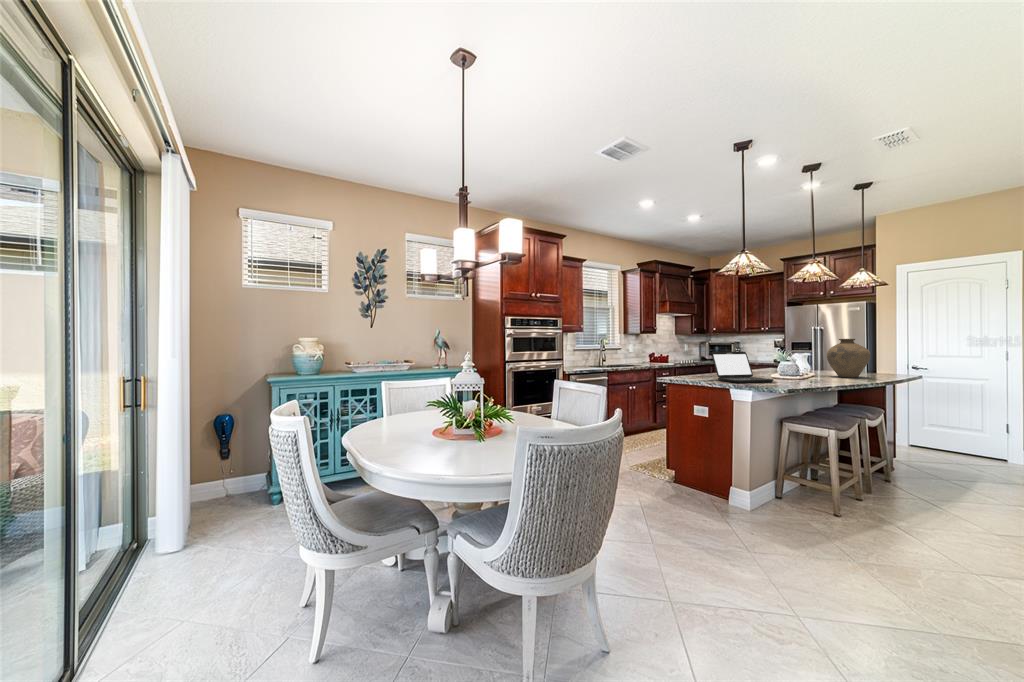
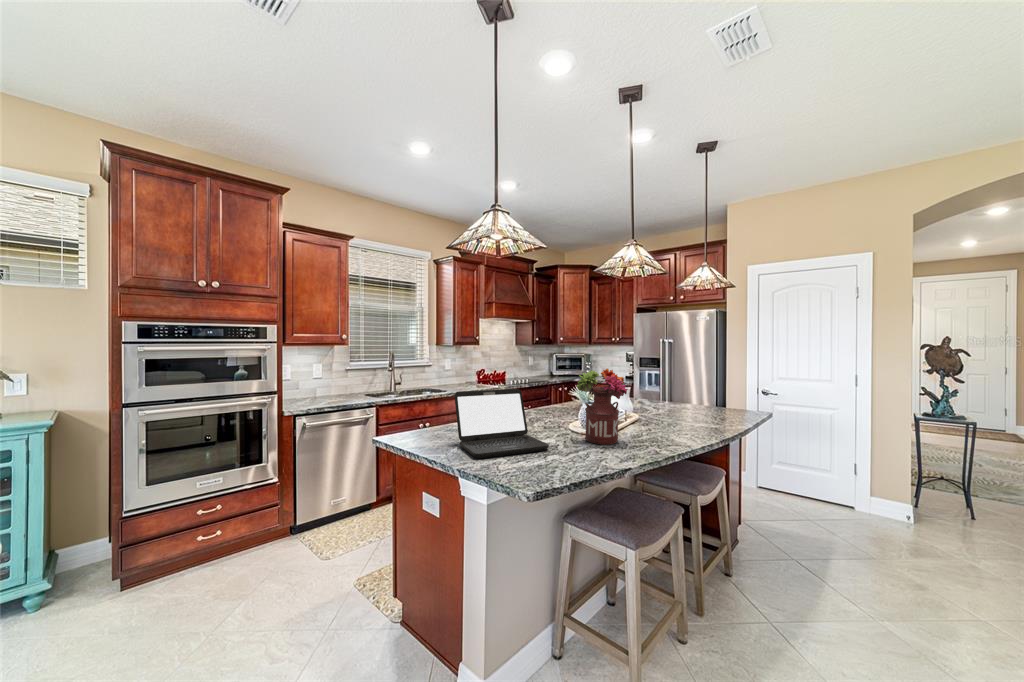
flower arrangement: none [785,339,821,382] -> present [576,369,628,445]
vase: present [827,339,870,378] -> none [652,363,708,425]

